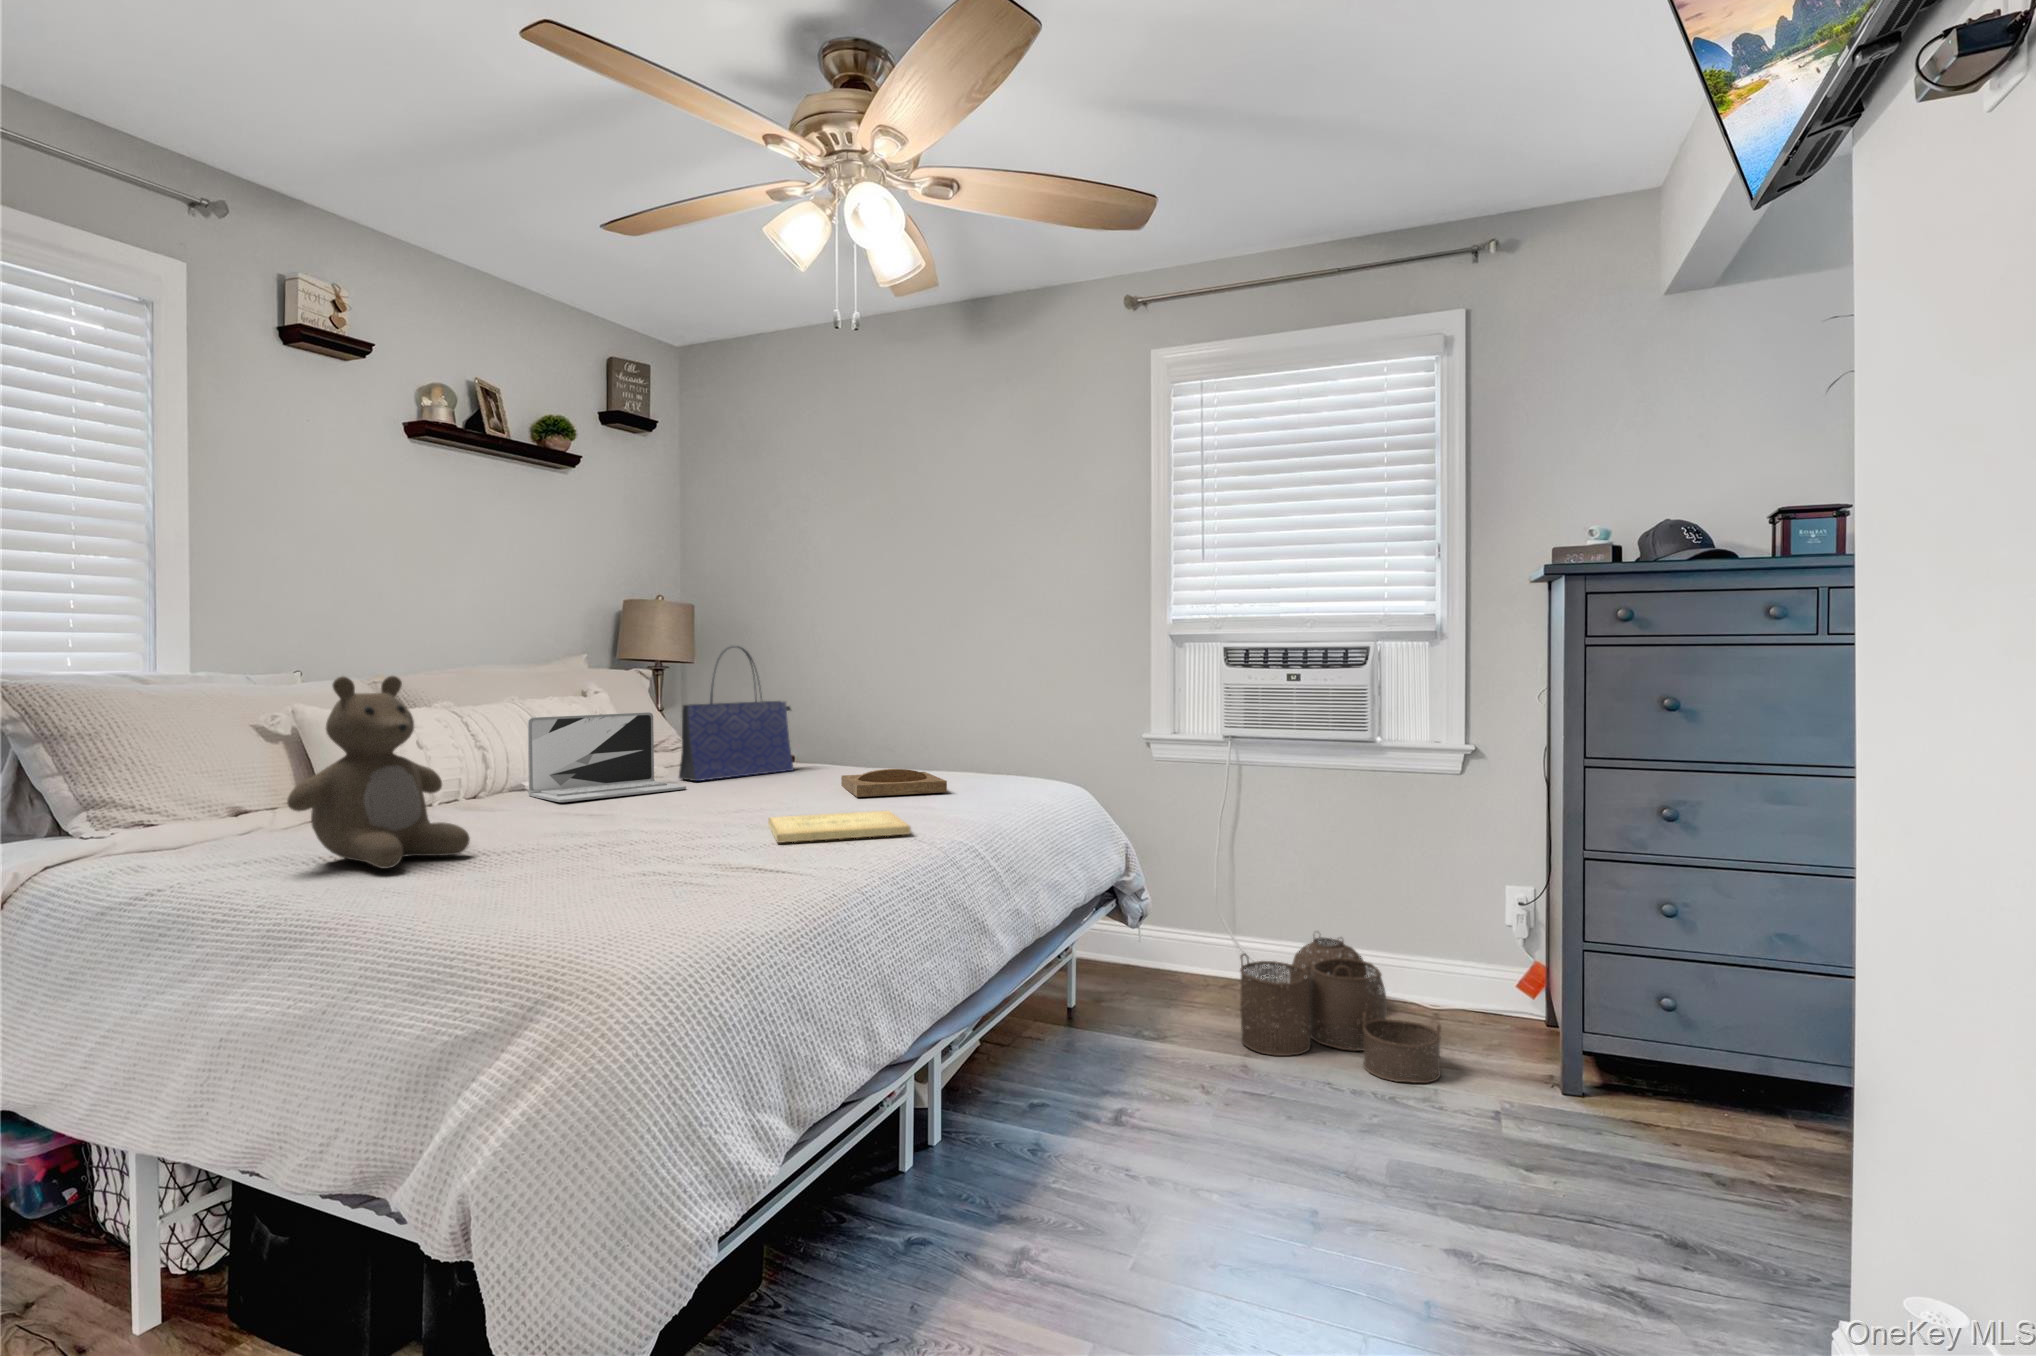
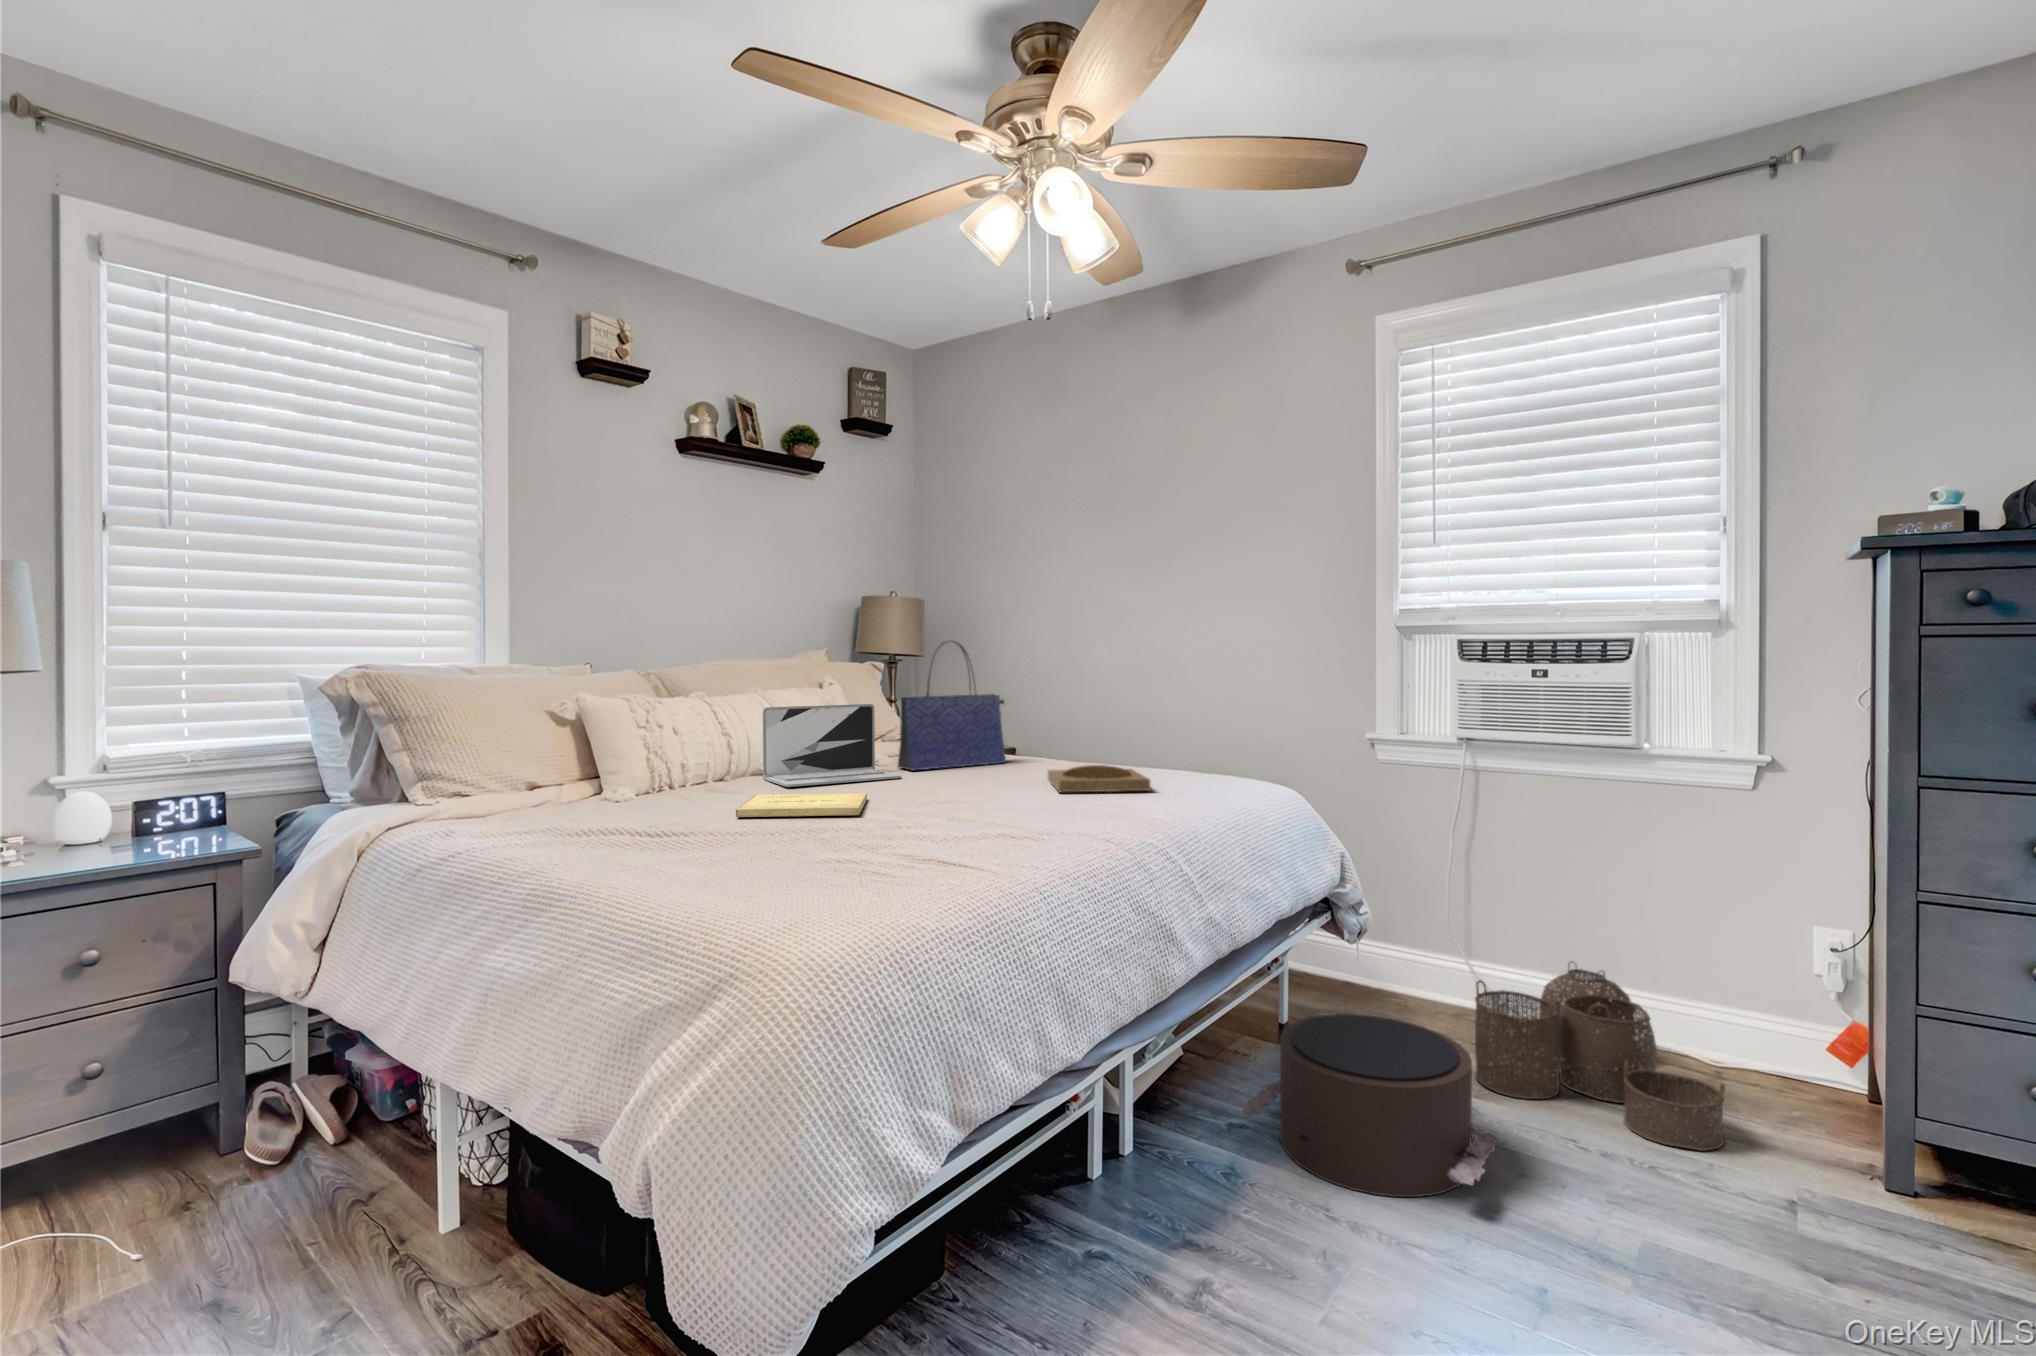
teddy bear: present [287,676,470,868] -> none [548,669,696,843]
book: present [768,811,911,843] -> present [736,793,867,817]
pouf: none [1041,993,1266,1155] -> present [1242,1014,1498,1197]

